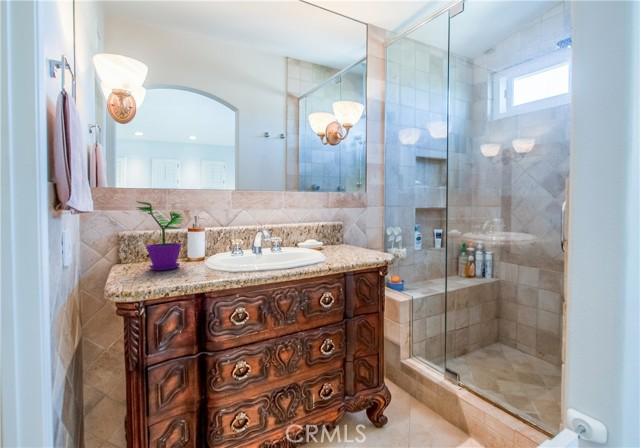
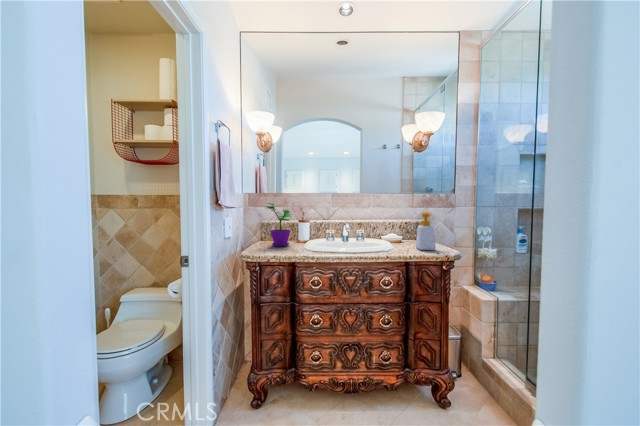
soap bottle: none [347,212,370,256] -> present [416,212,436,250]

